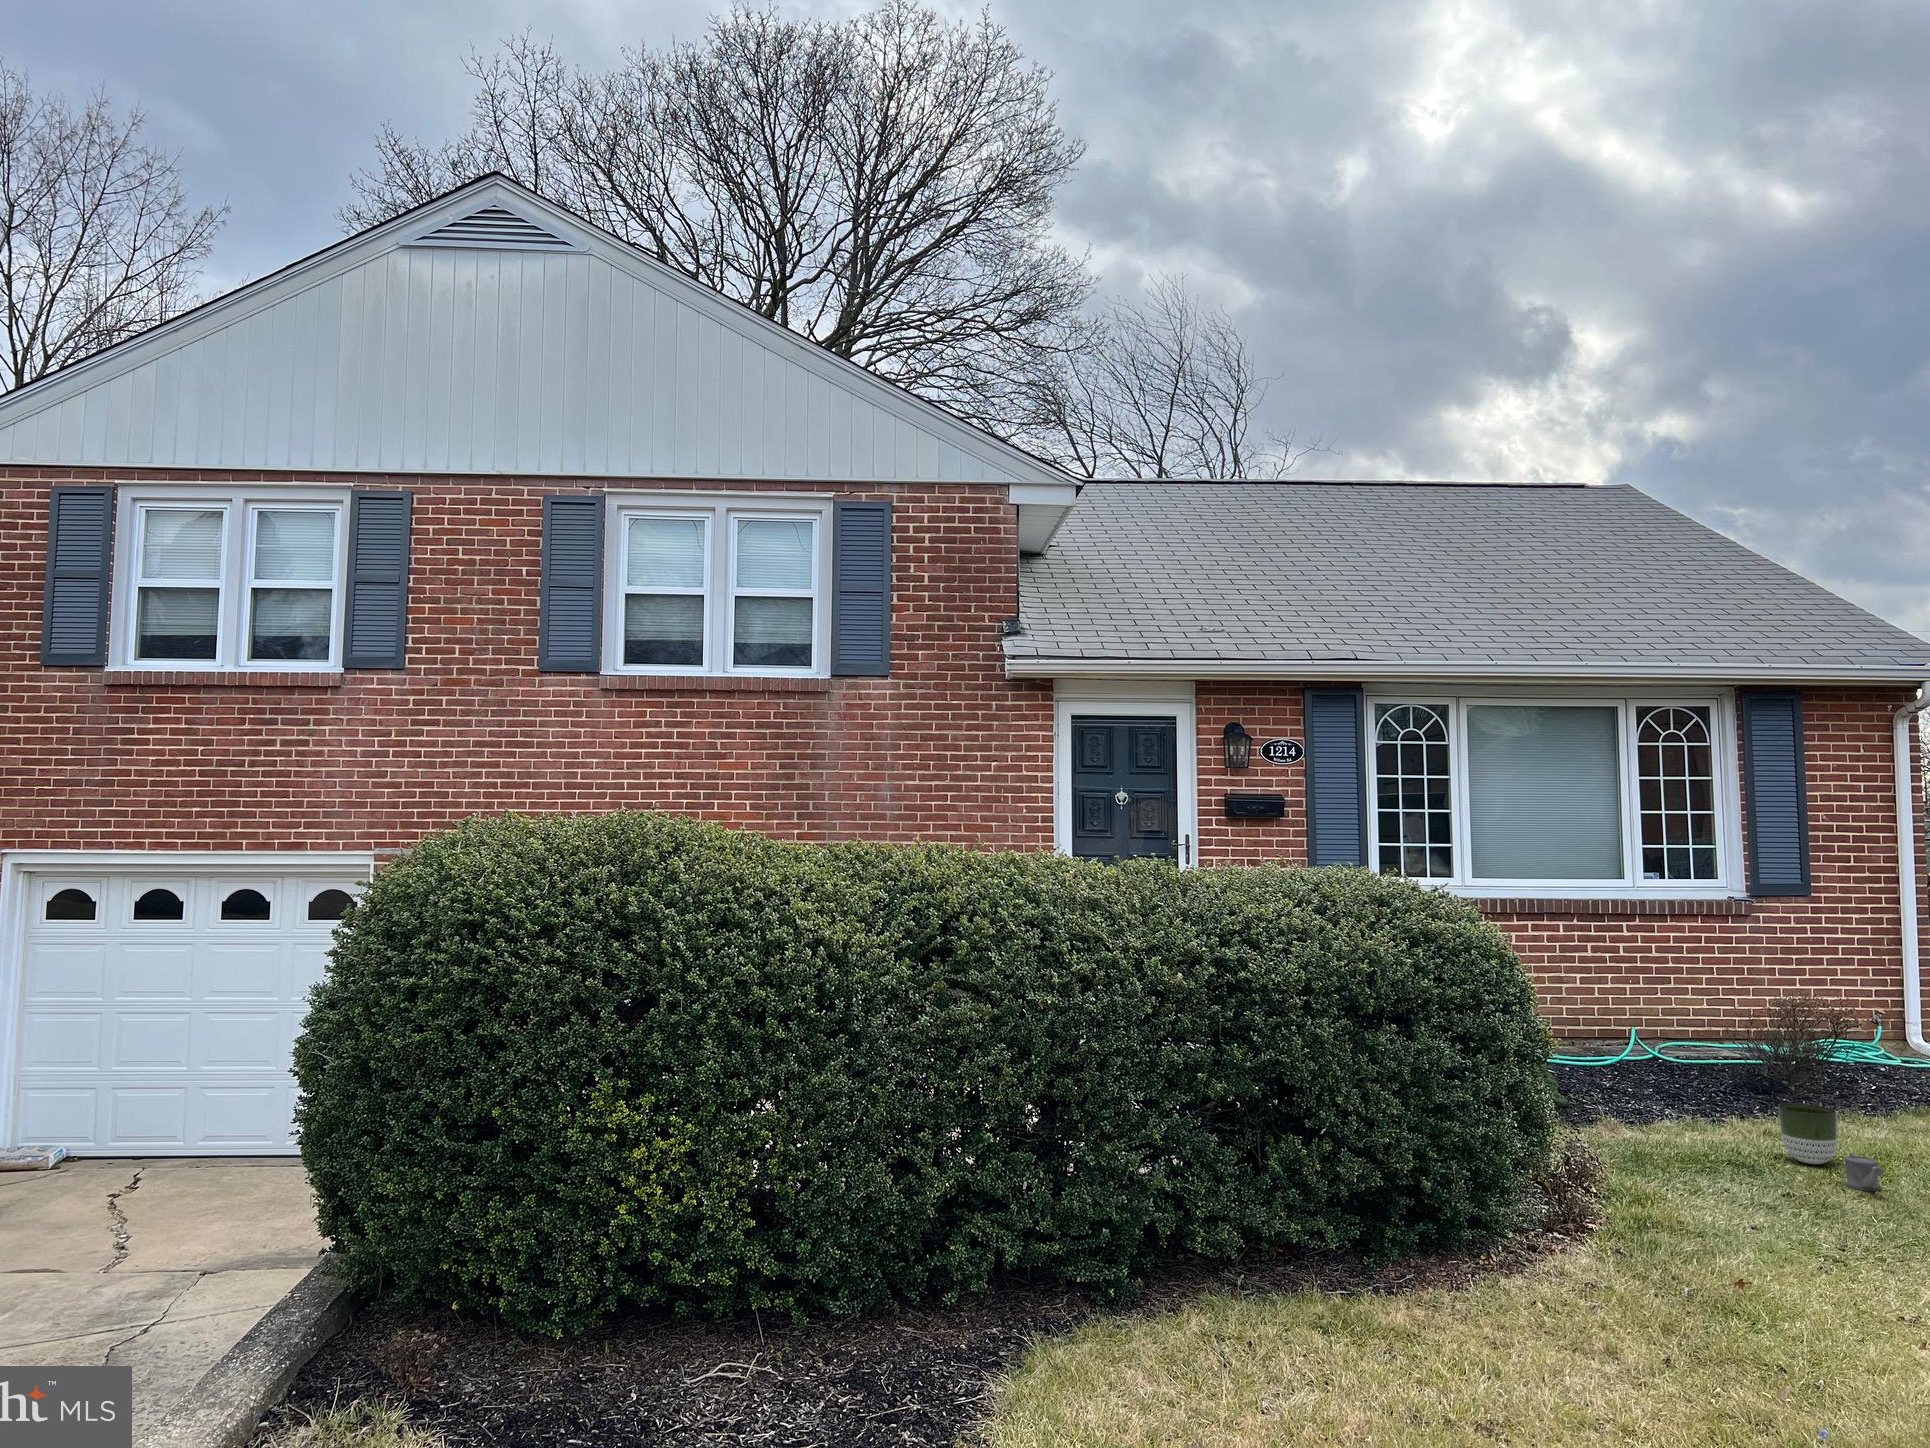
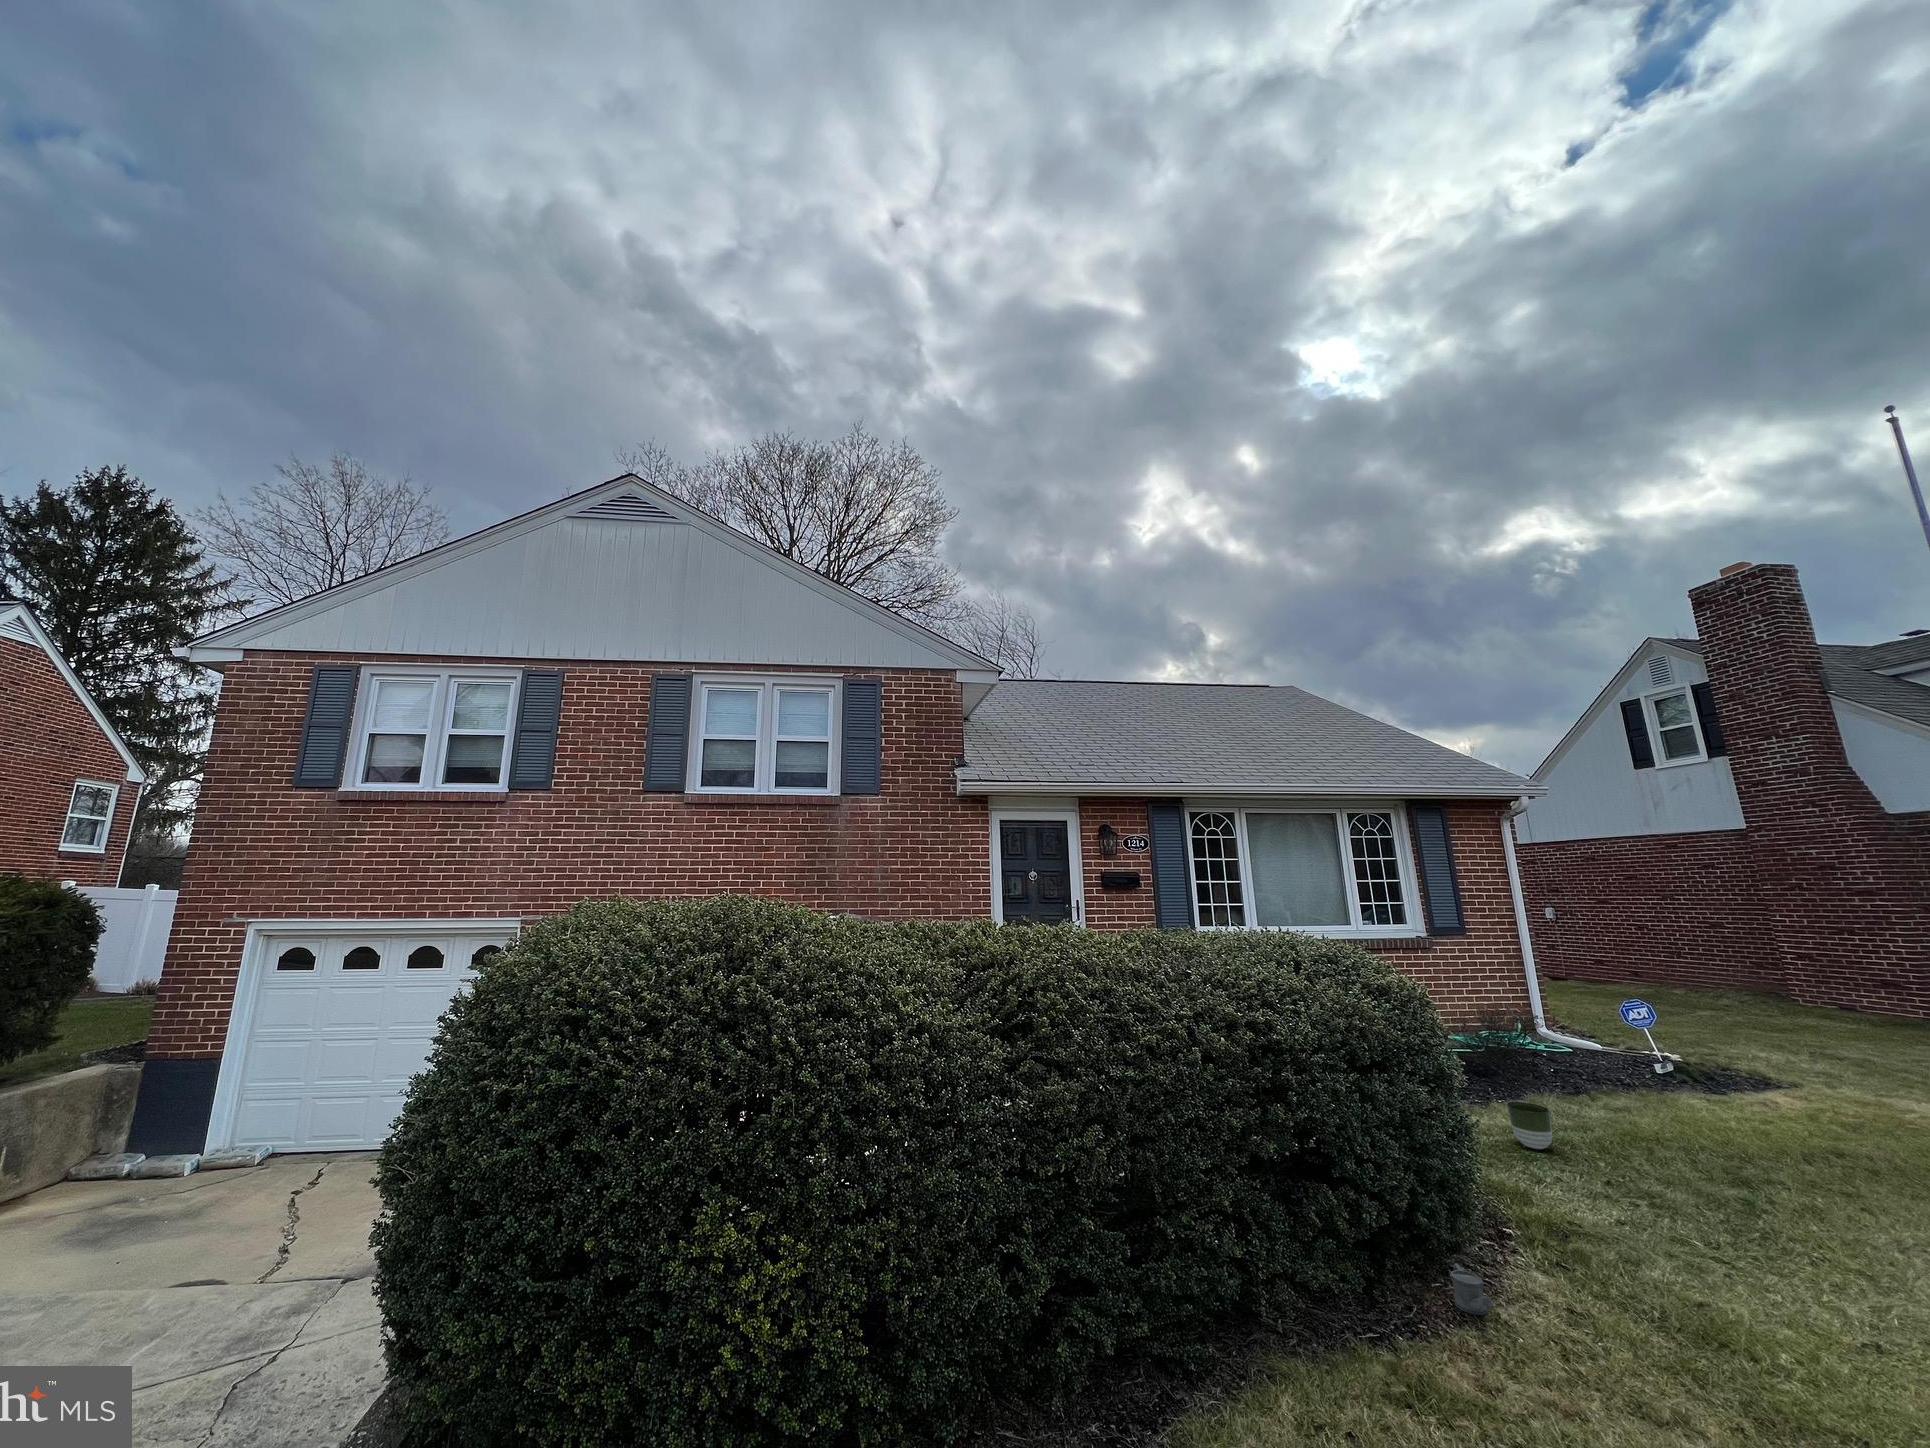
watering can: present [1845,1153,1884,1191] -> present [1451,1264,1492,1315]

